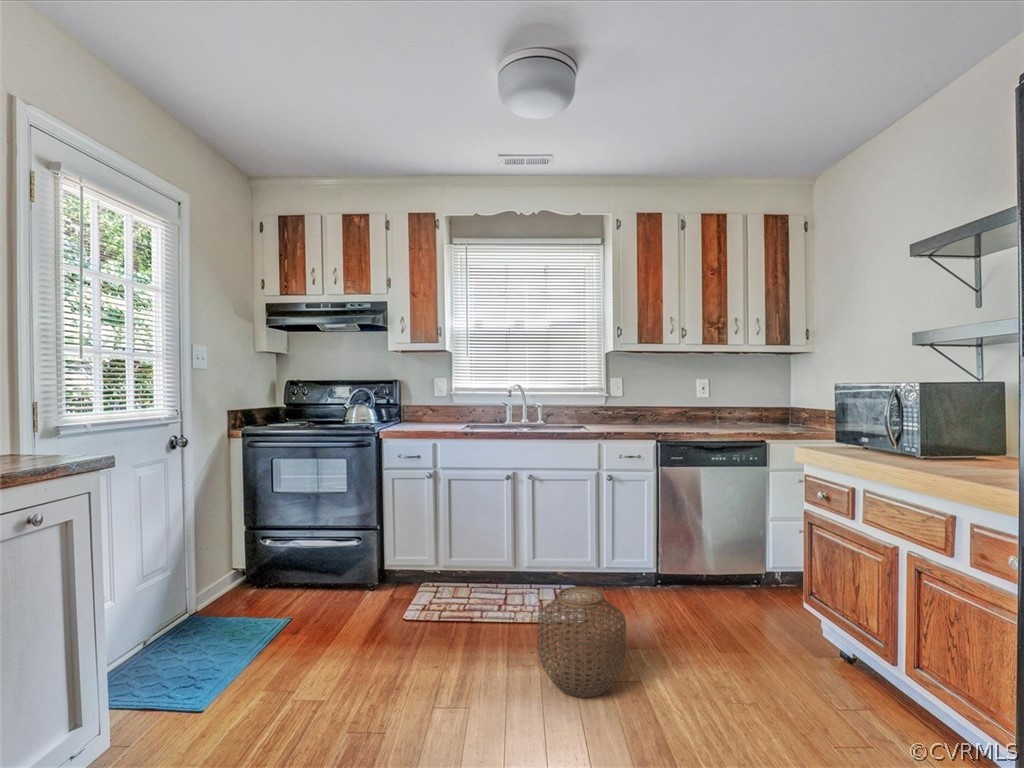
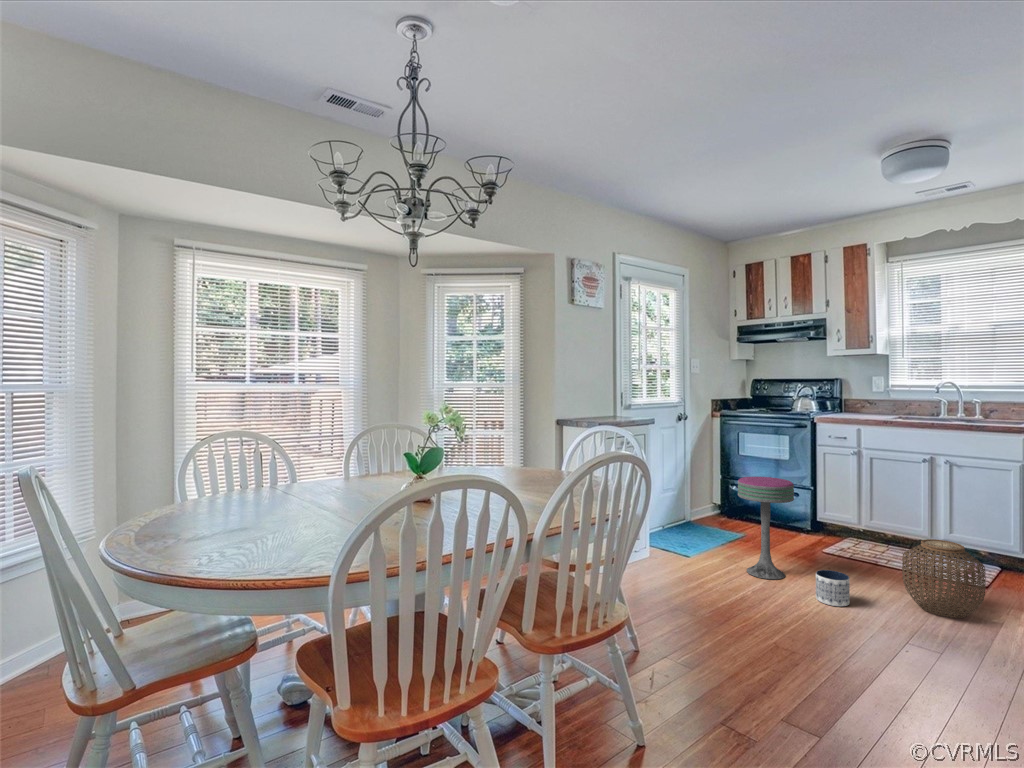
bar stool: none [300,536,393,726] -> present [738,477,794,580]
planter: none [442,678,490,747] -> present [816,570,850,606]

